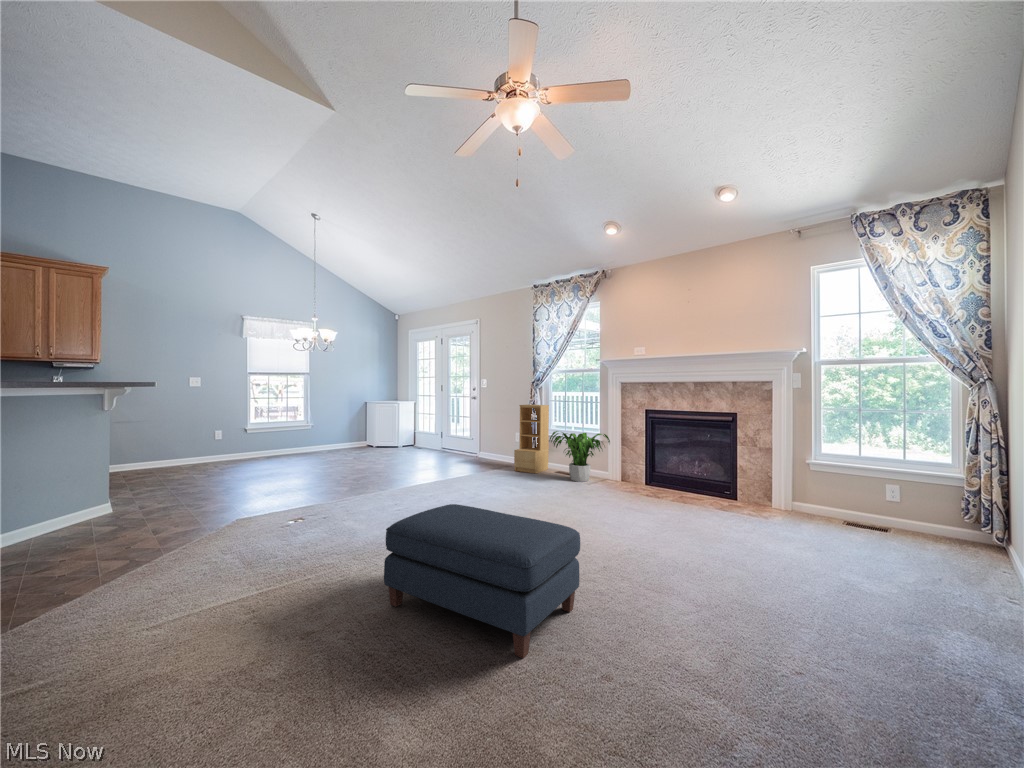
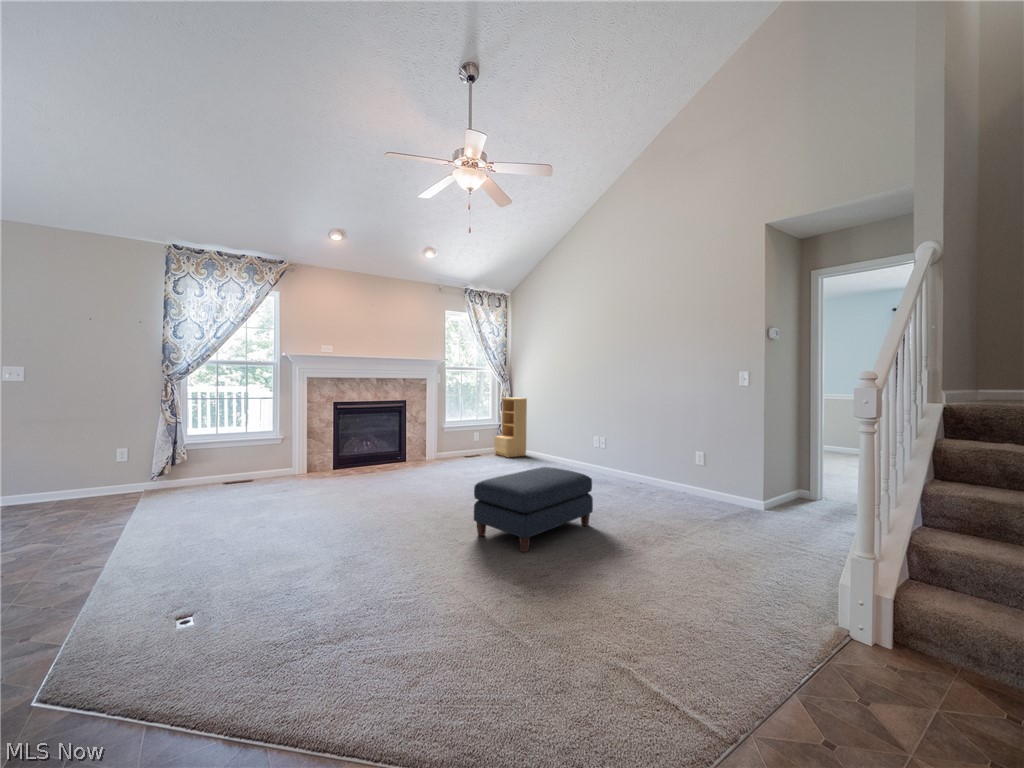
bookshelf: present [514,405,549,474] -> present [494,397,527,457]
potted plant: present [550,431,610,482] -> none [247,429,307,483]

